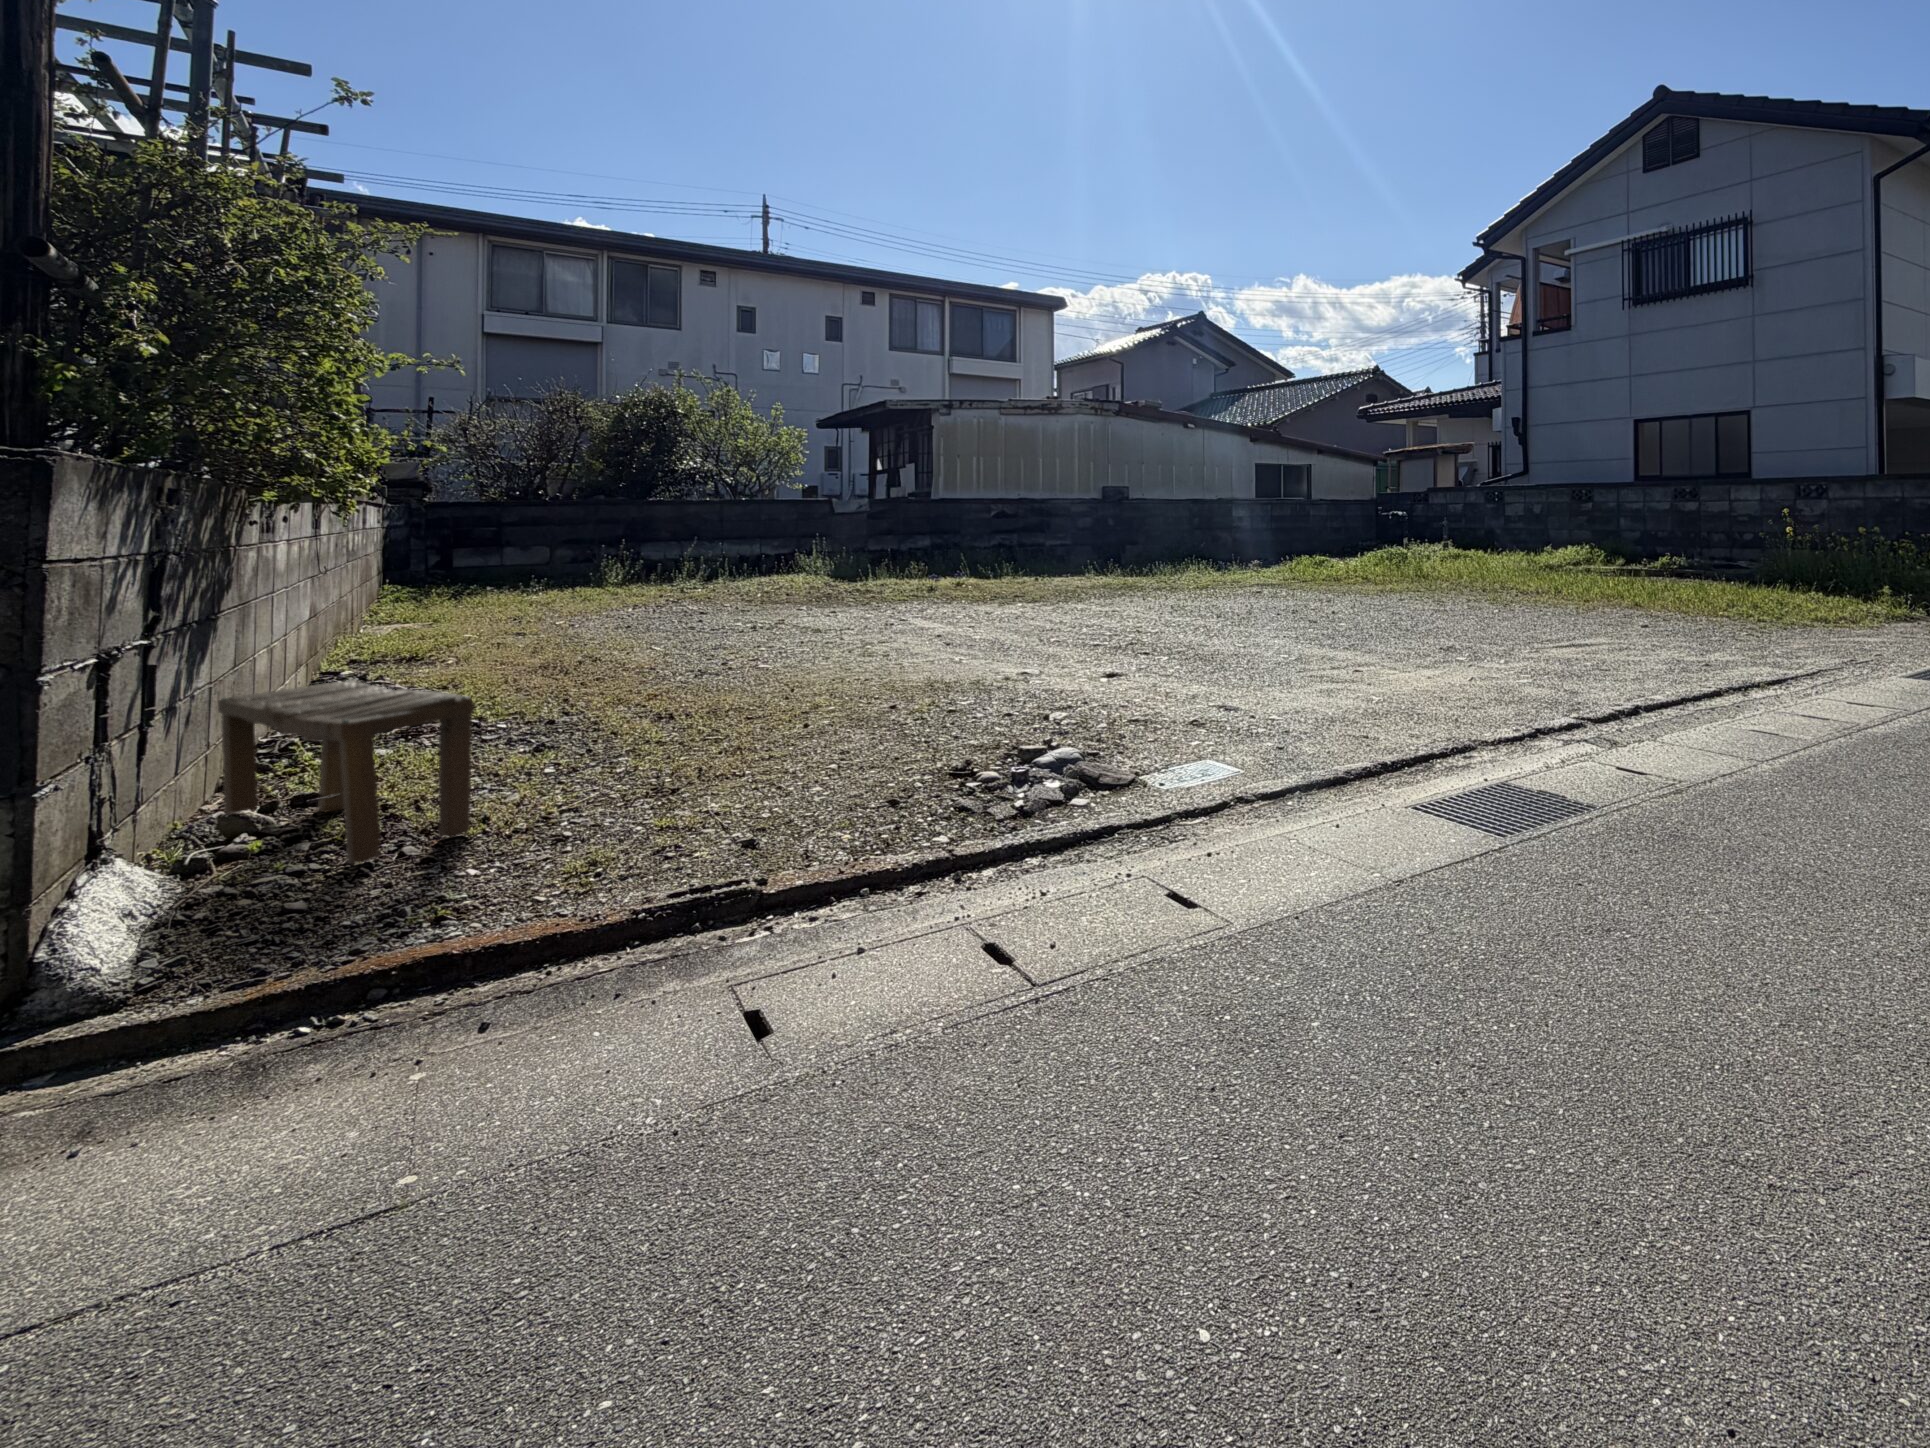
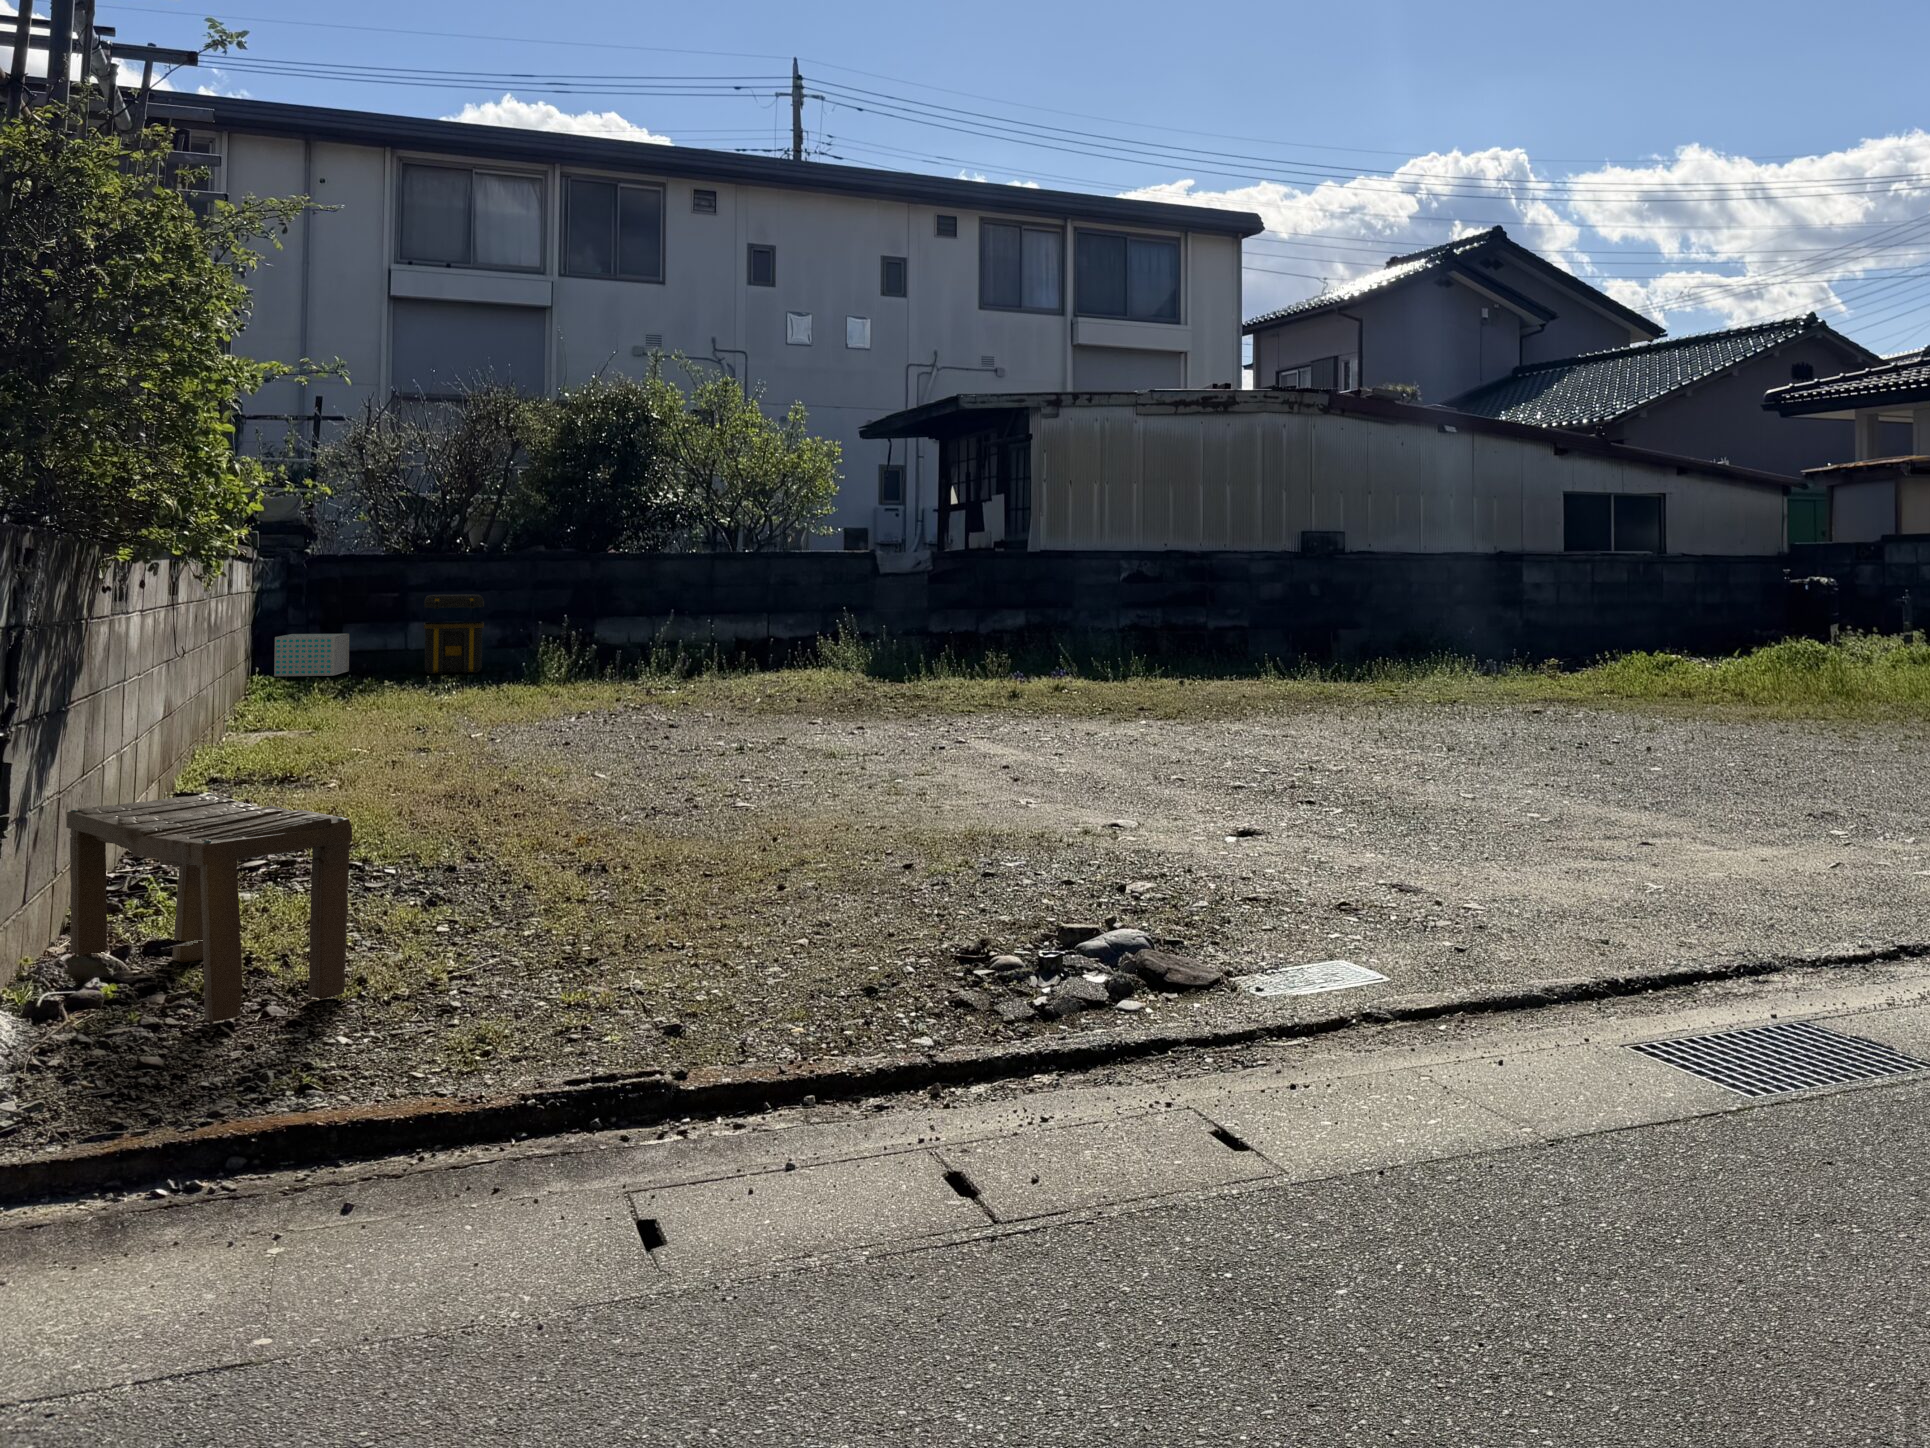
toolbox: none [514,530,558,584] -> present [424,594,484,674]
storage box: none [400,557,458,588] -> present [274,634,349,676]

